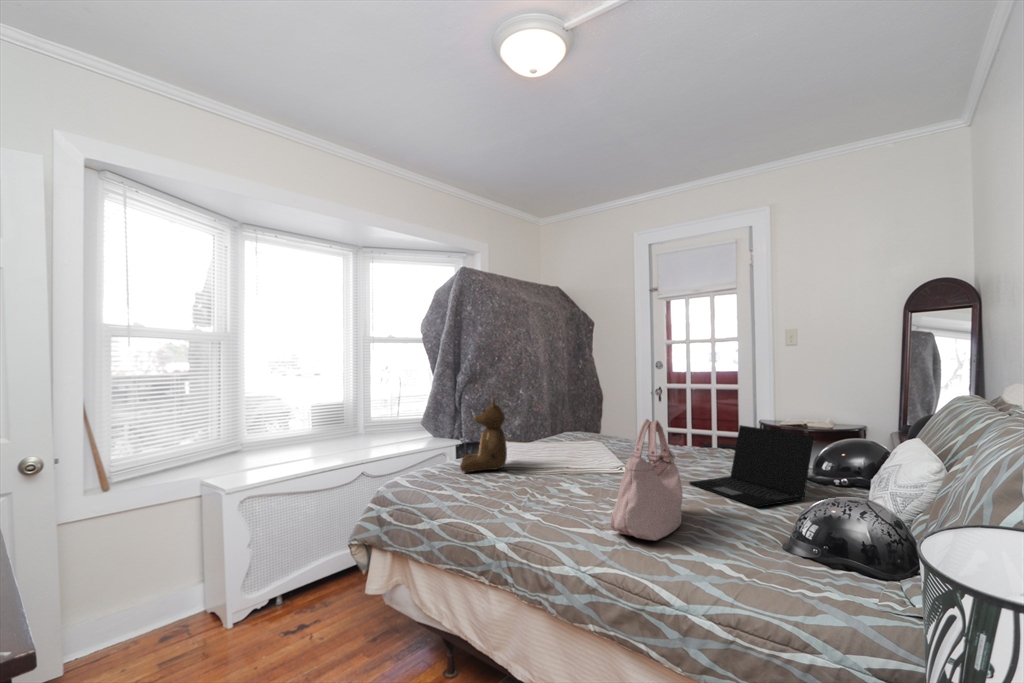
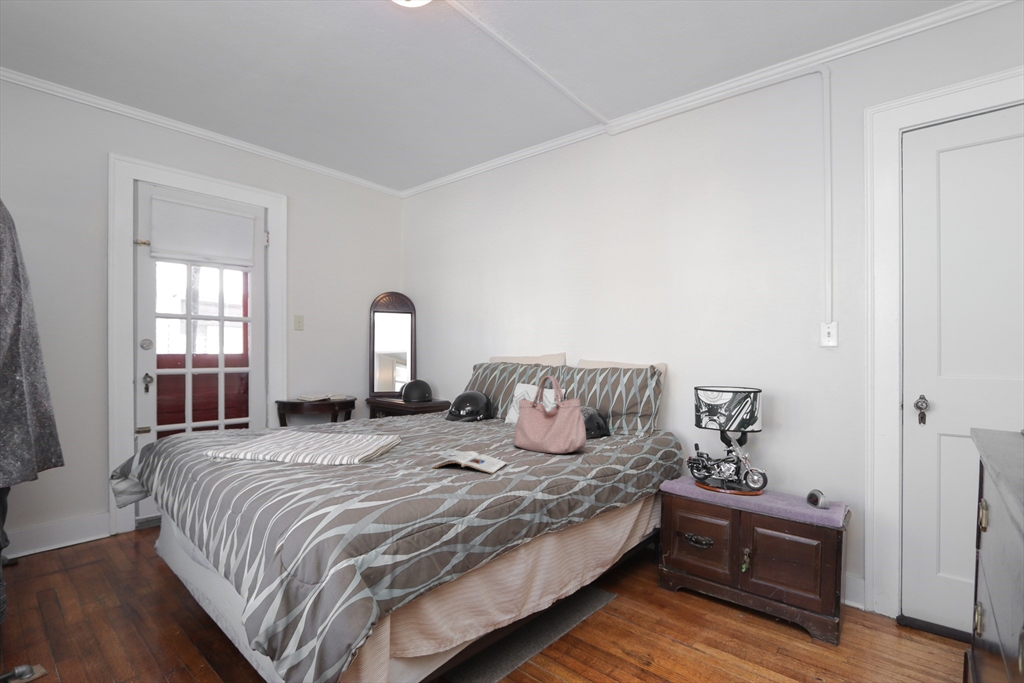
teddy bear: present [460,398,507,472] -> none [295,375,378,481]
laptop: present [689,425,814,507] -> none [445,388,517,436]
magazine: none [497,483,557,508] -> present [432,451,507,473]

